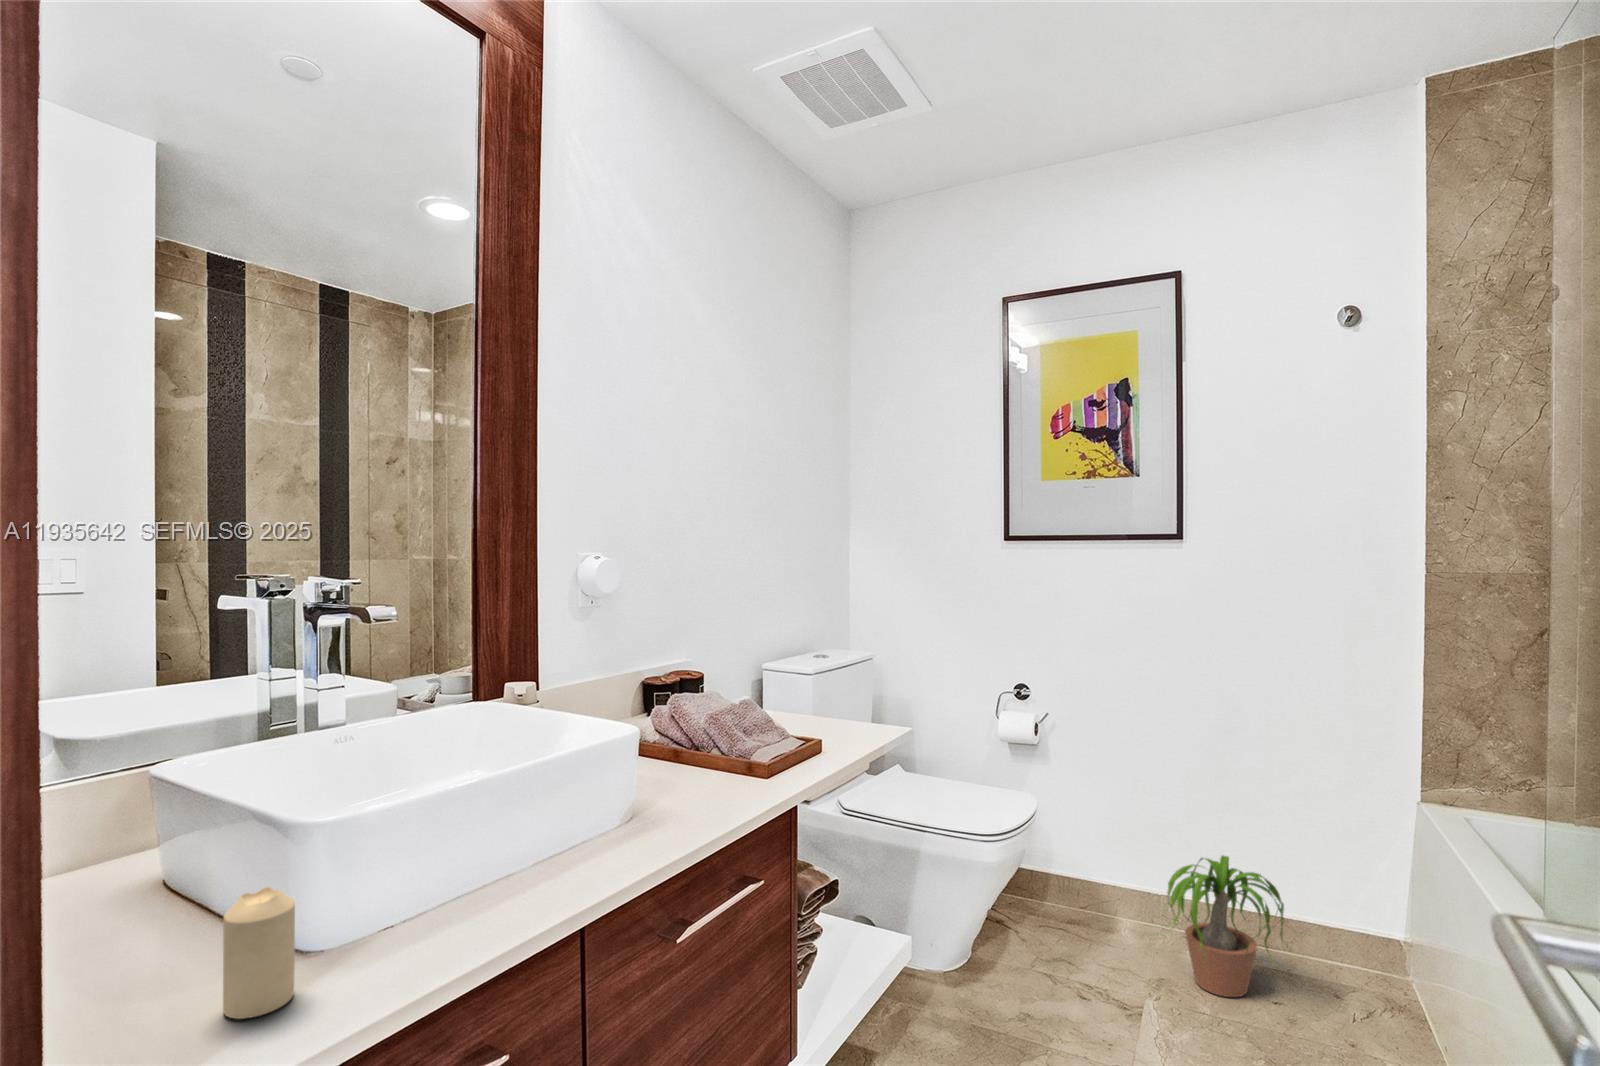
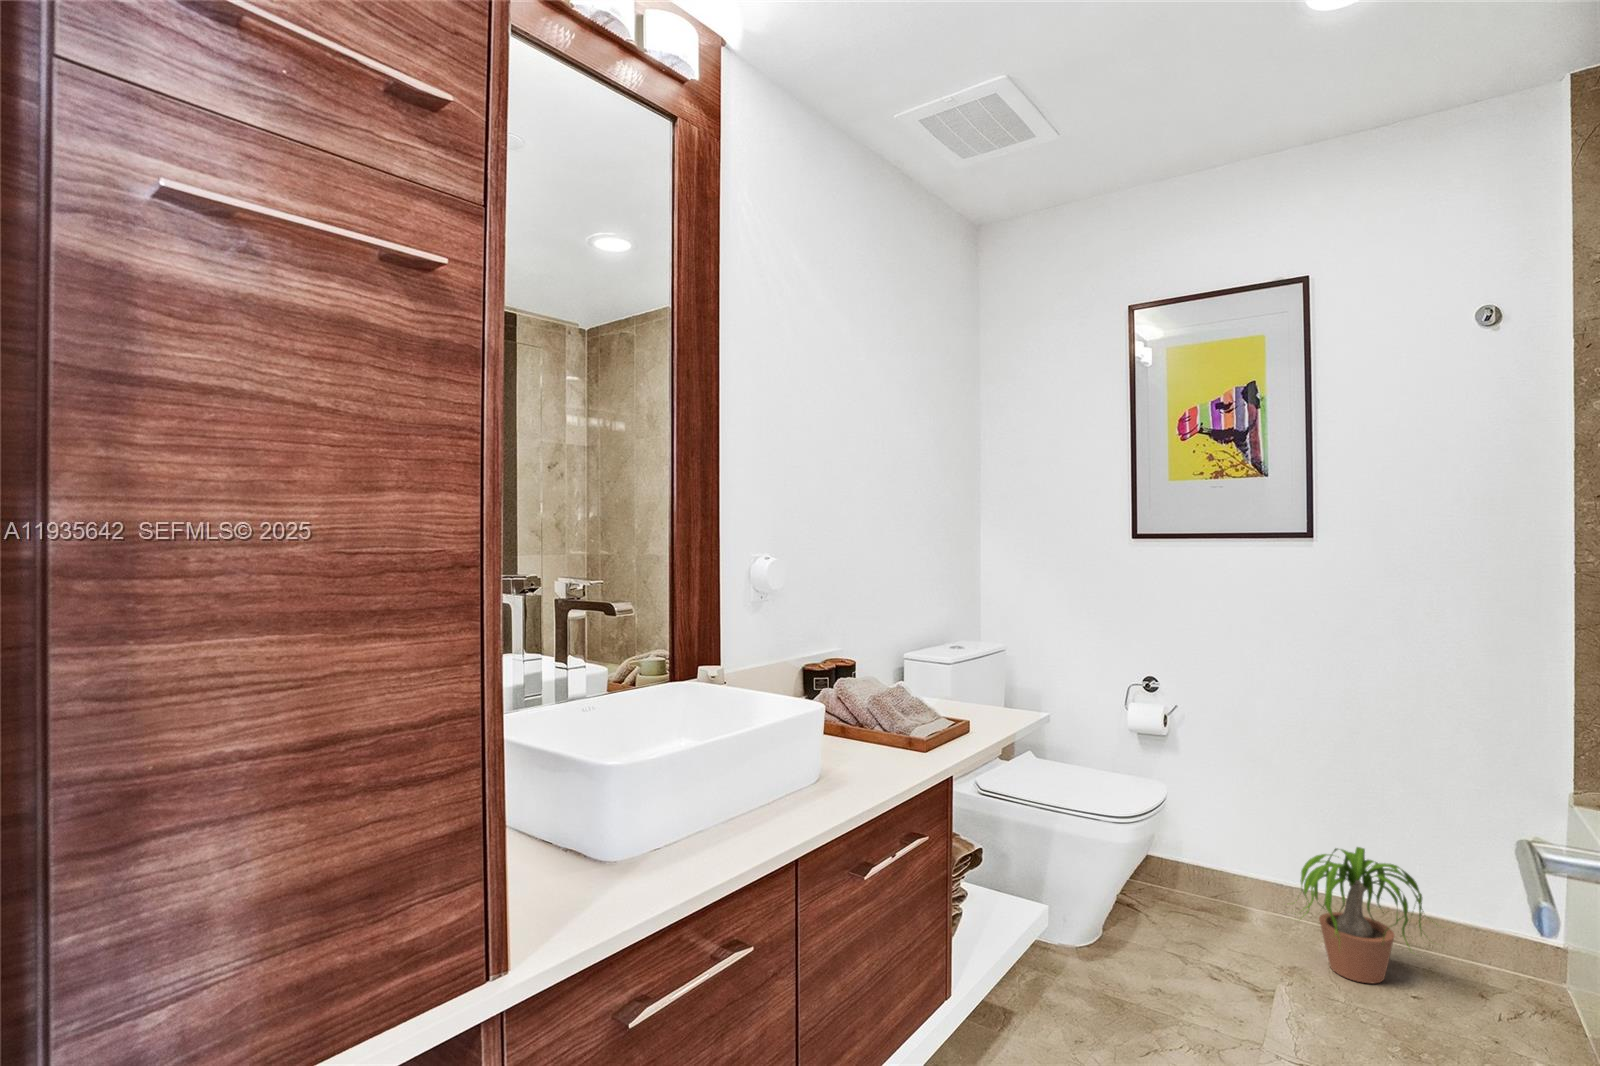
candle: present [223,887,295,1019] -> none [569,806,613,898]

